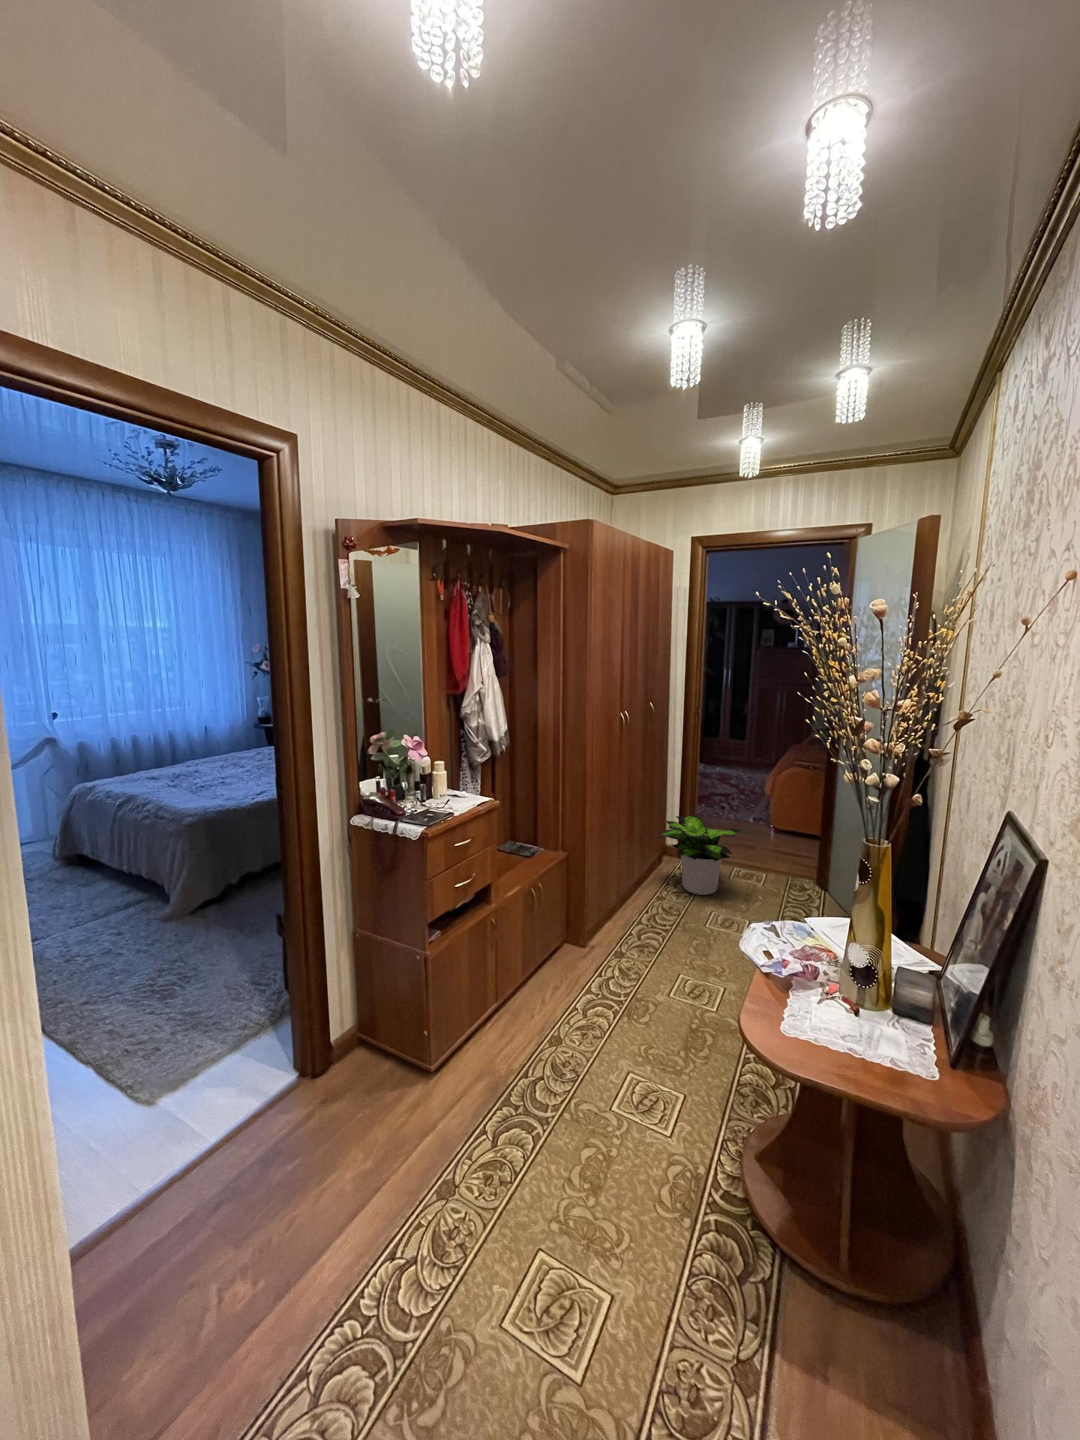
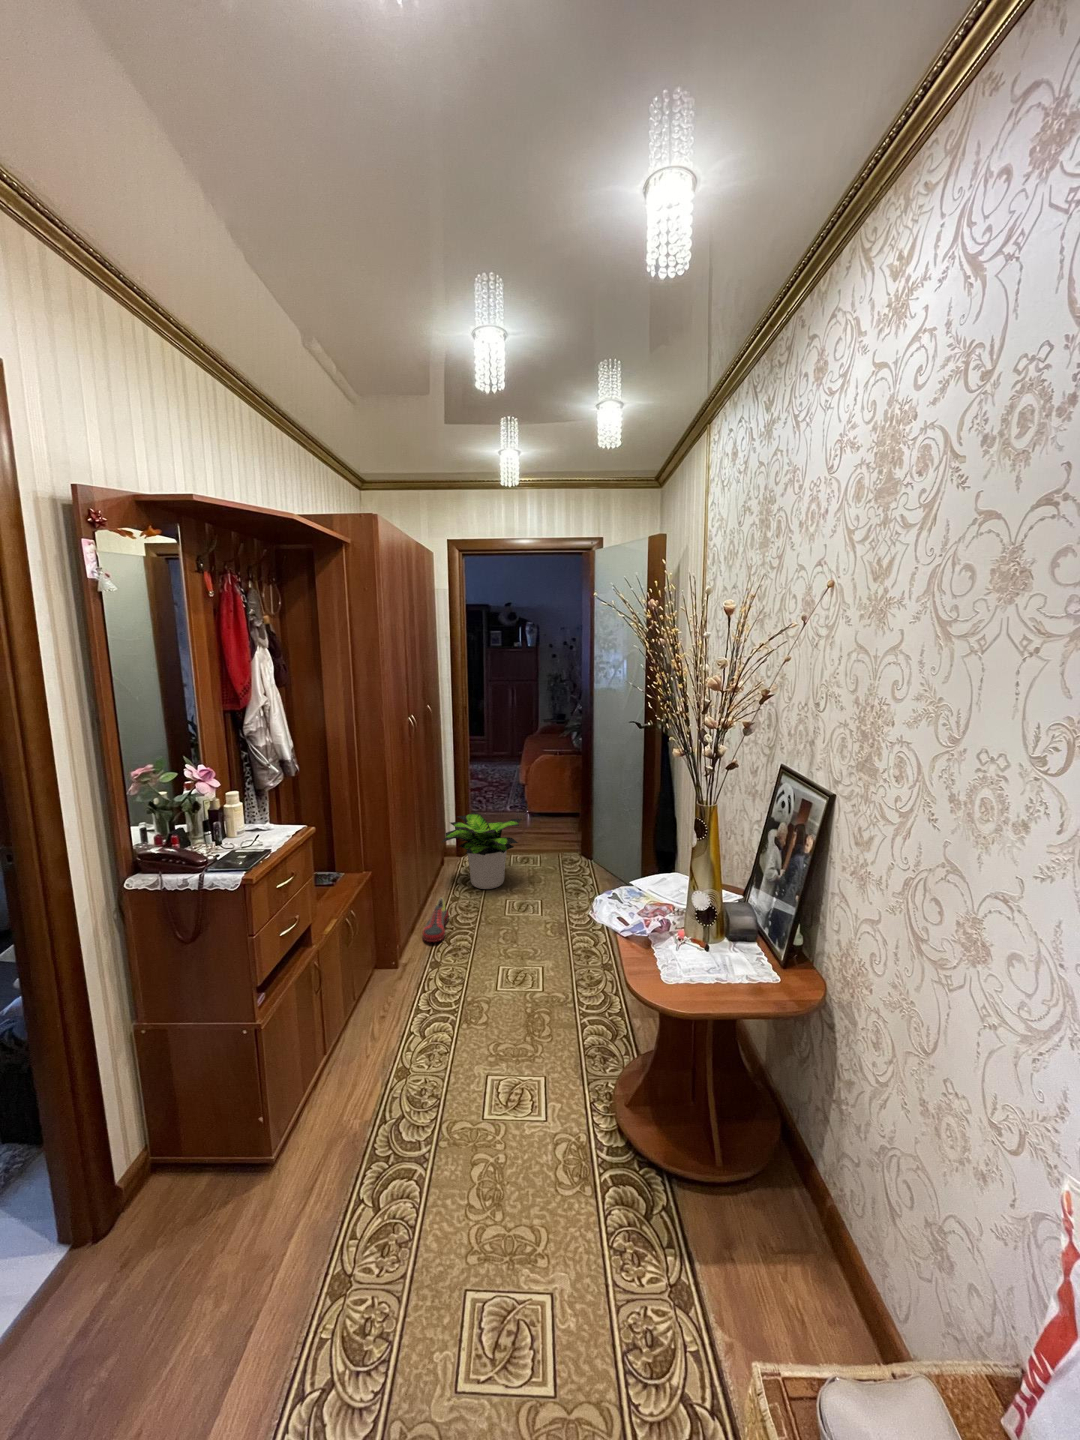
shoe: none [617,891,649,932] -> present [422,897,449,942]

